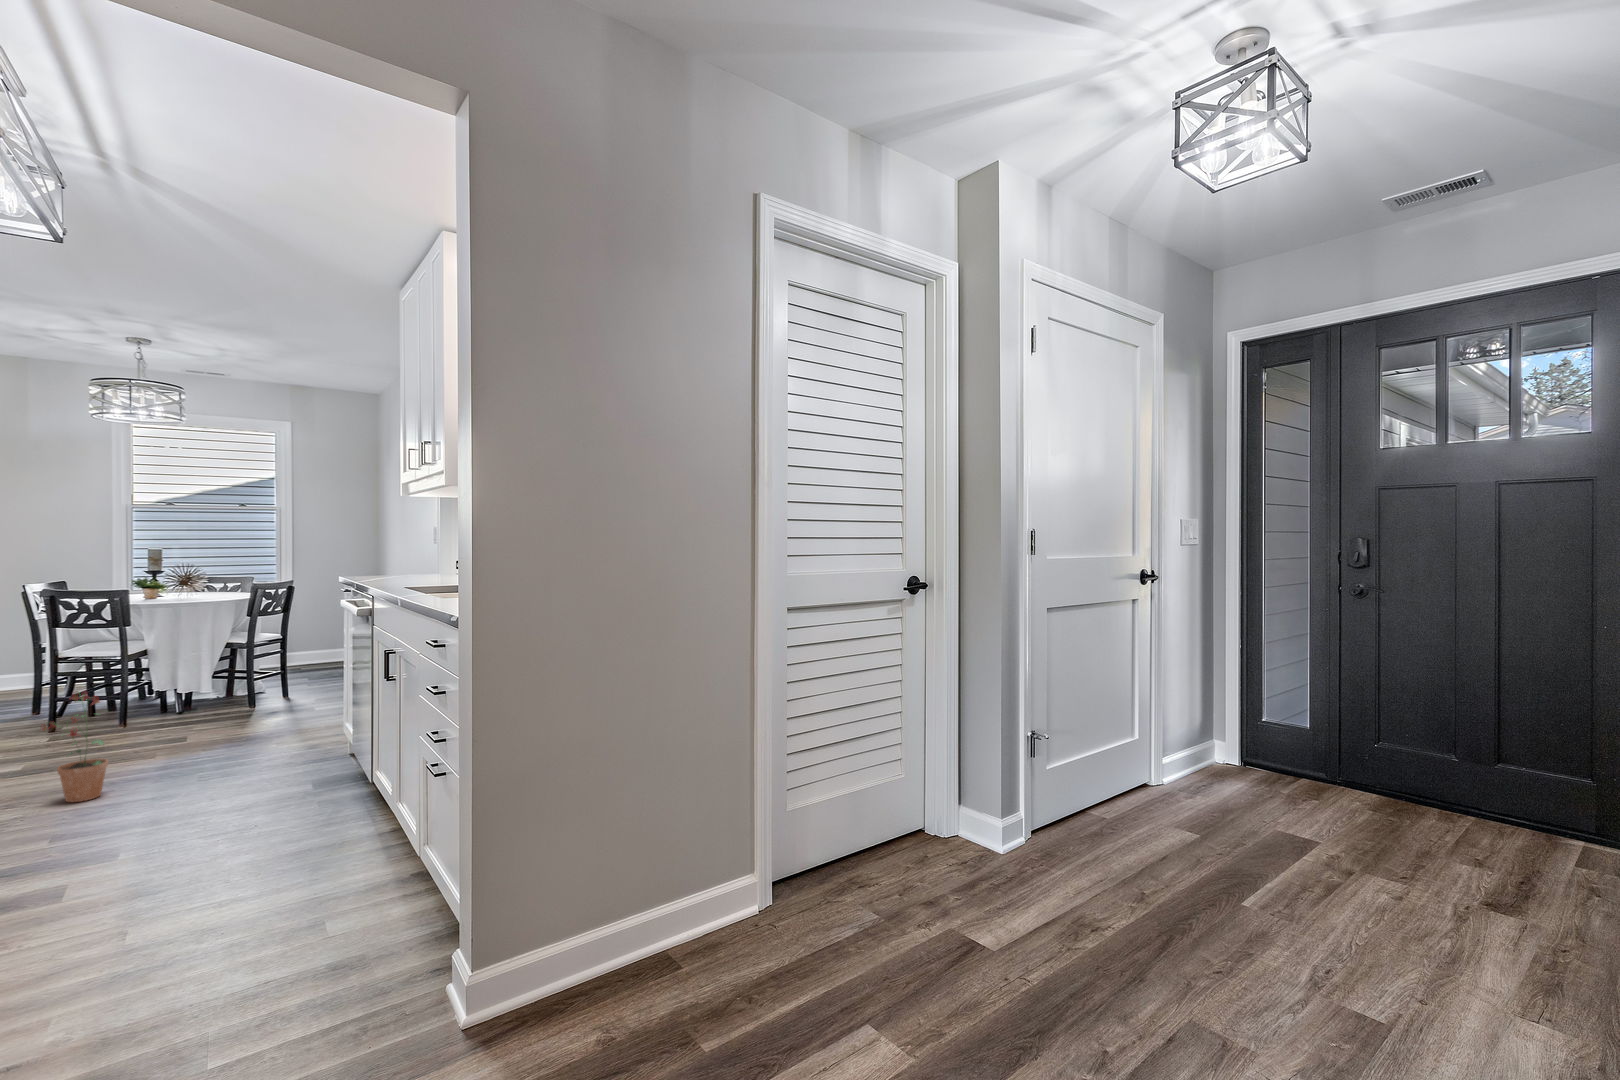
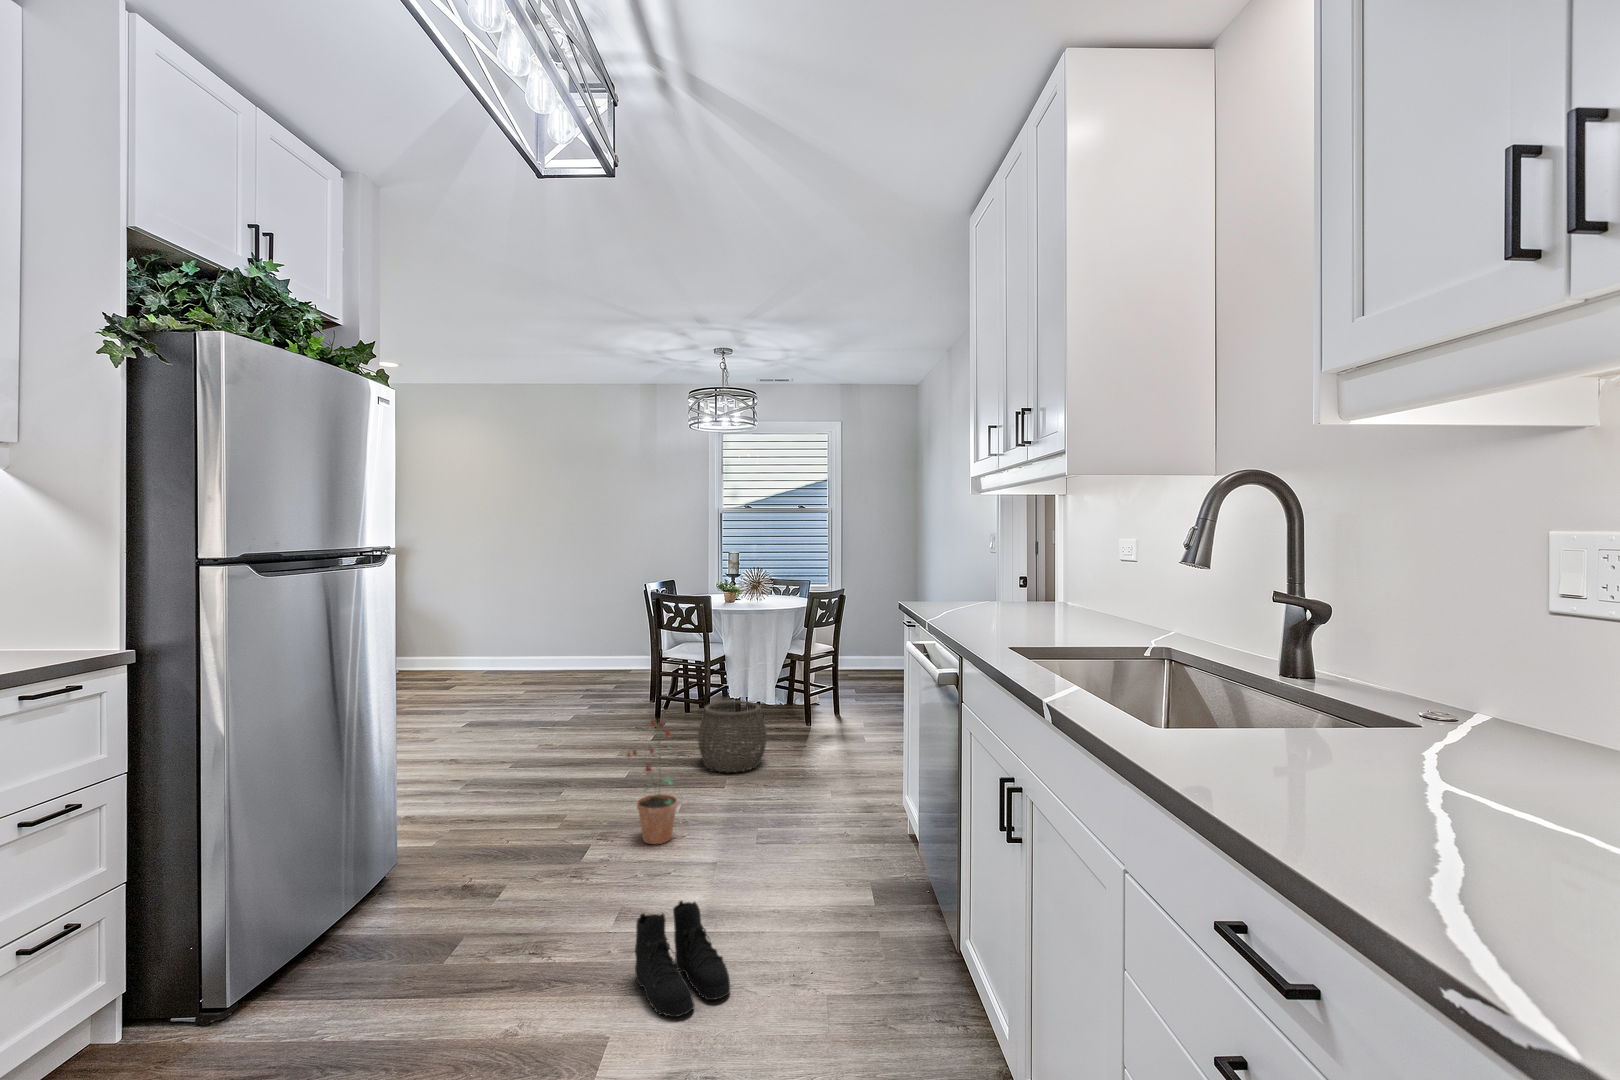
woven basket: none [119,683,206,750] -> present [698,700,767,772]
boots: none [88,797,186,872] -> present [635,901,730,1017]

